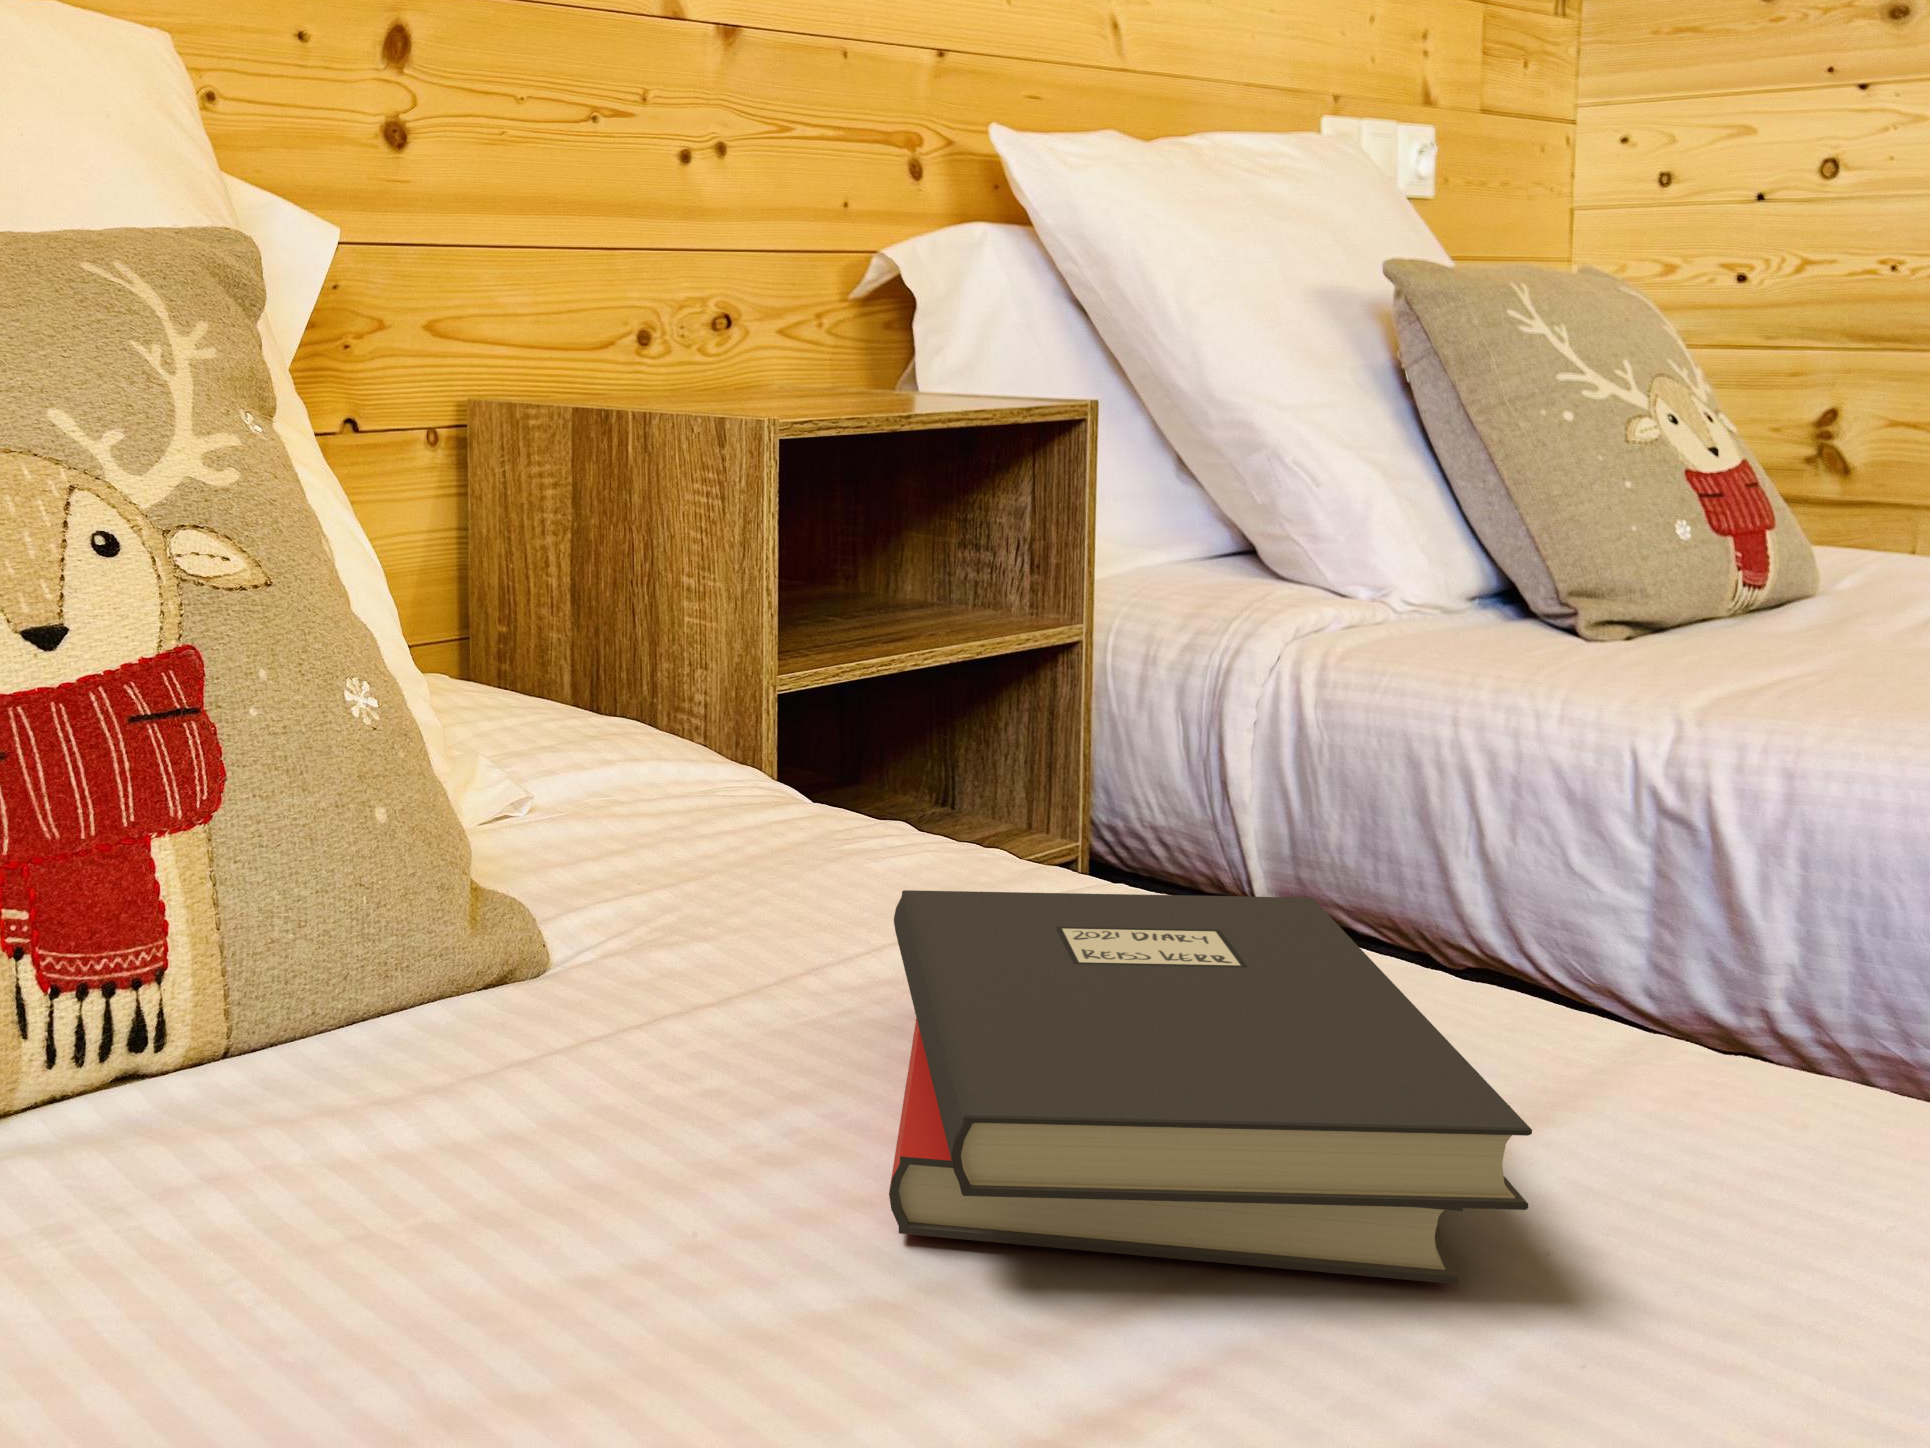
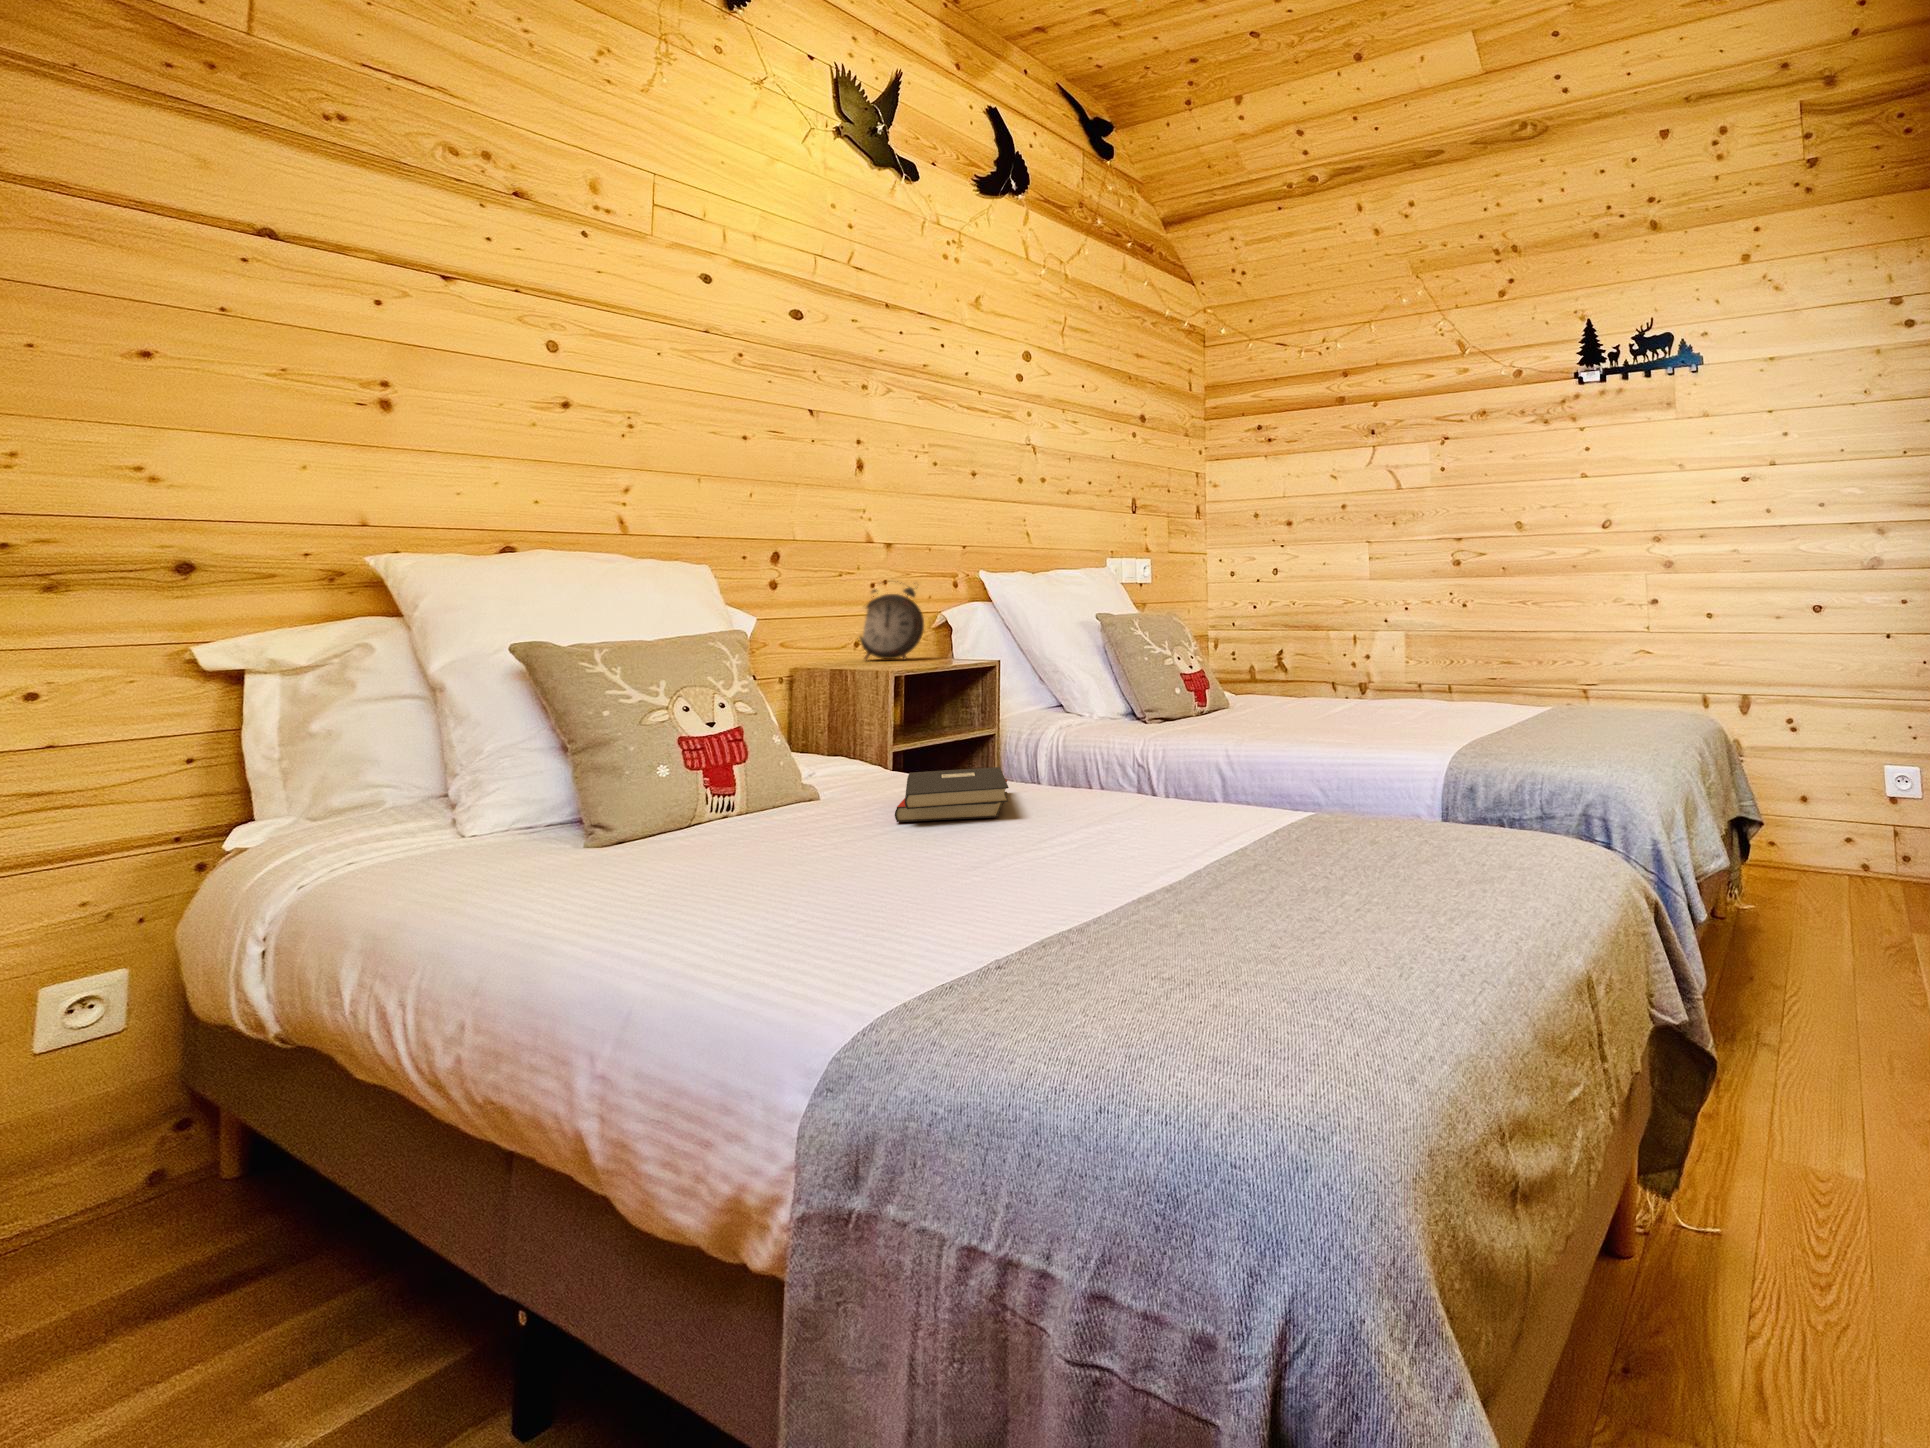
alarm clock: none [635,142,836,390] -> present [860,587,924,660]

